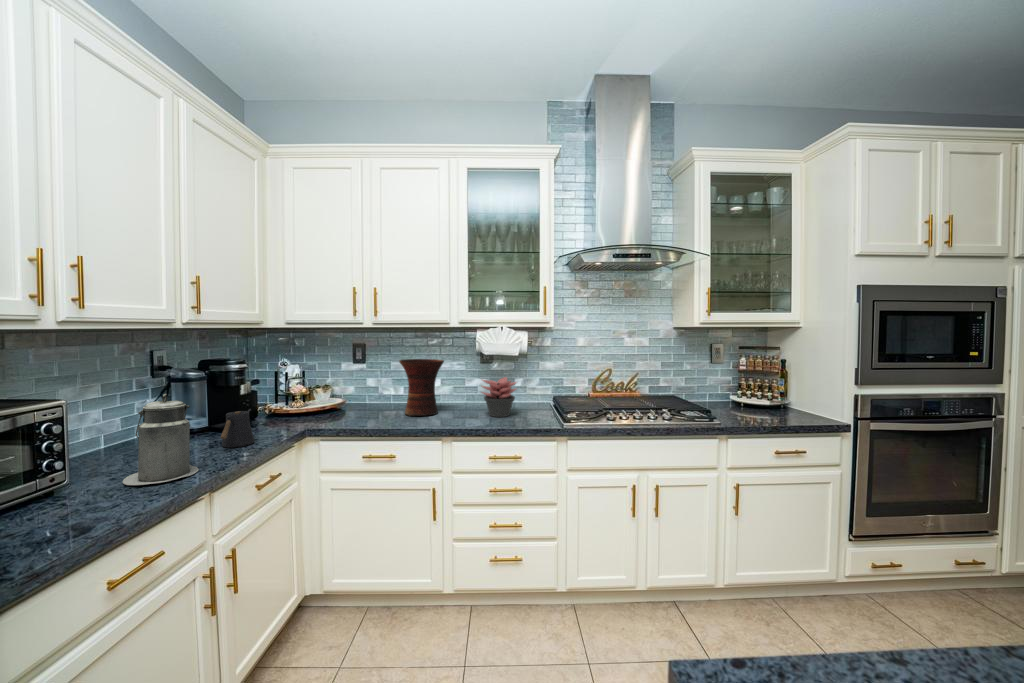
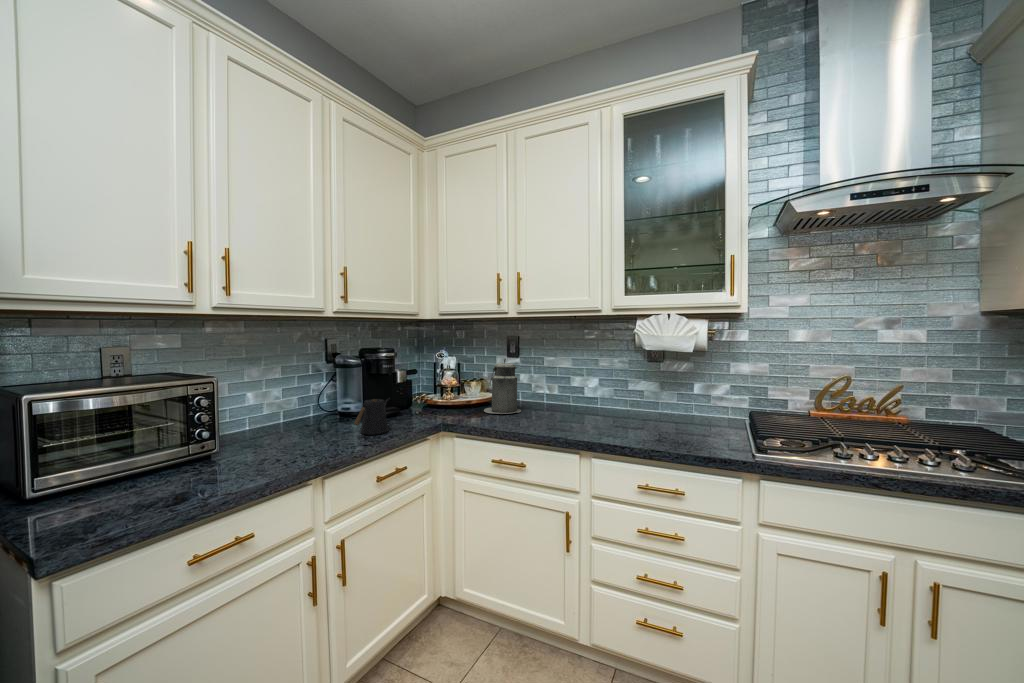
vase: present [399,359,444,416] -> none [542,354,594,421]
succulent plant: present [482,377,516,417] -> none [637,380,688,433]
canister: present [123,394,199,485] -> present [484,359,521,414]

